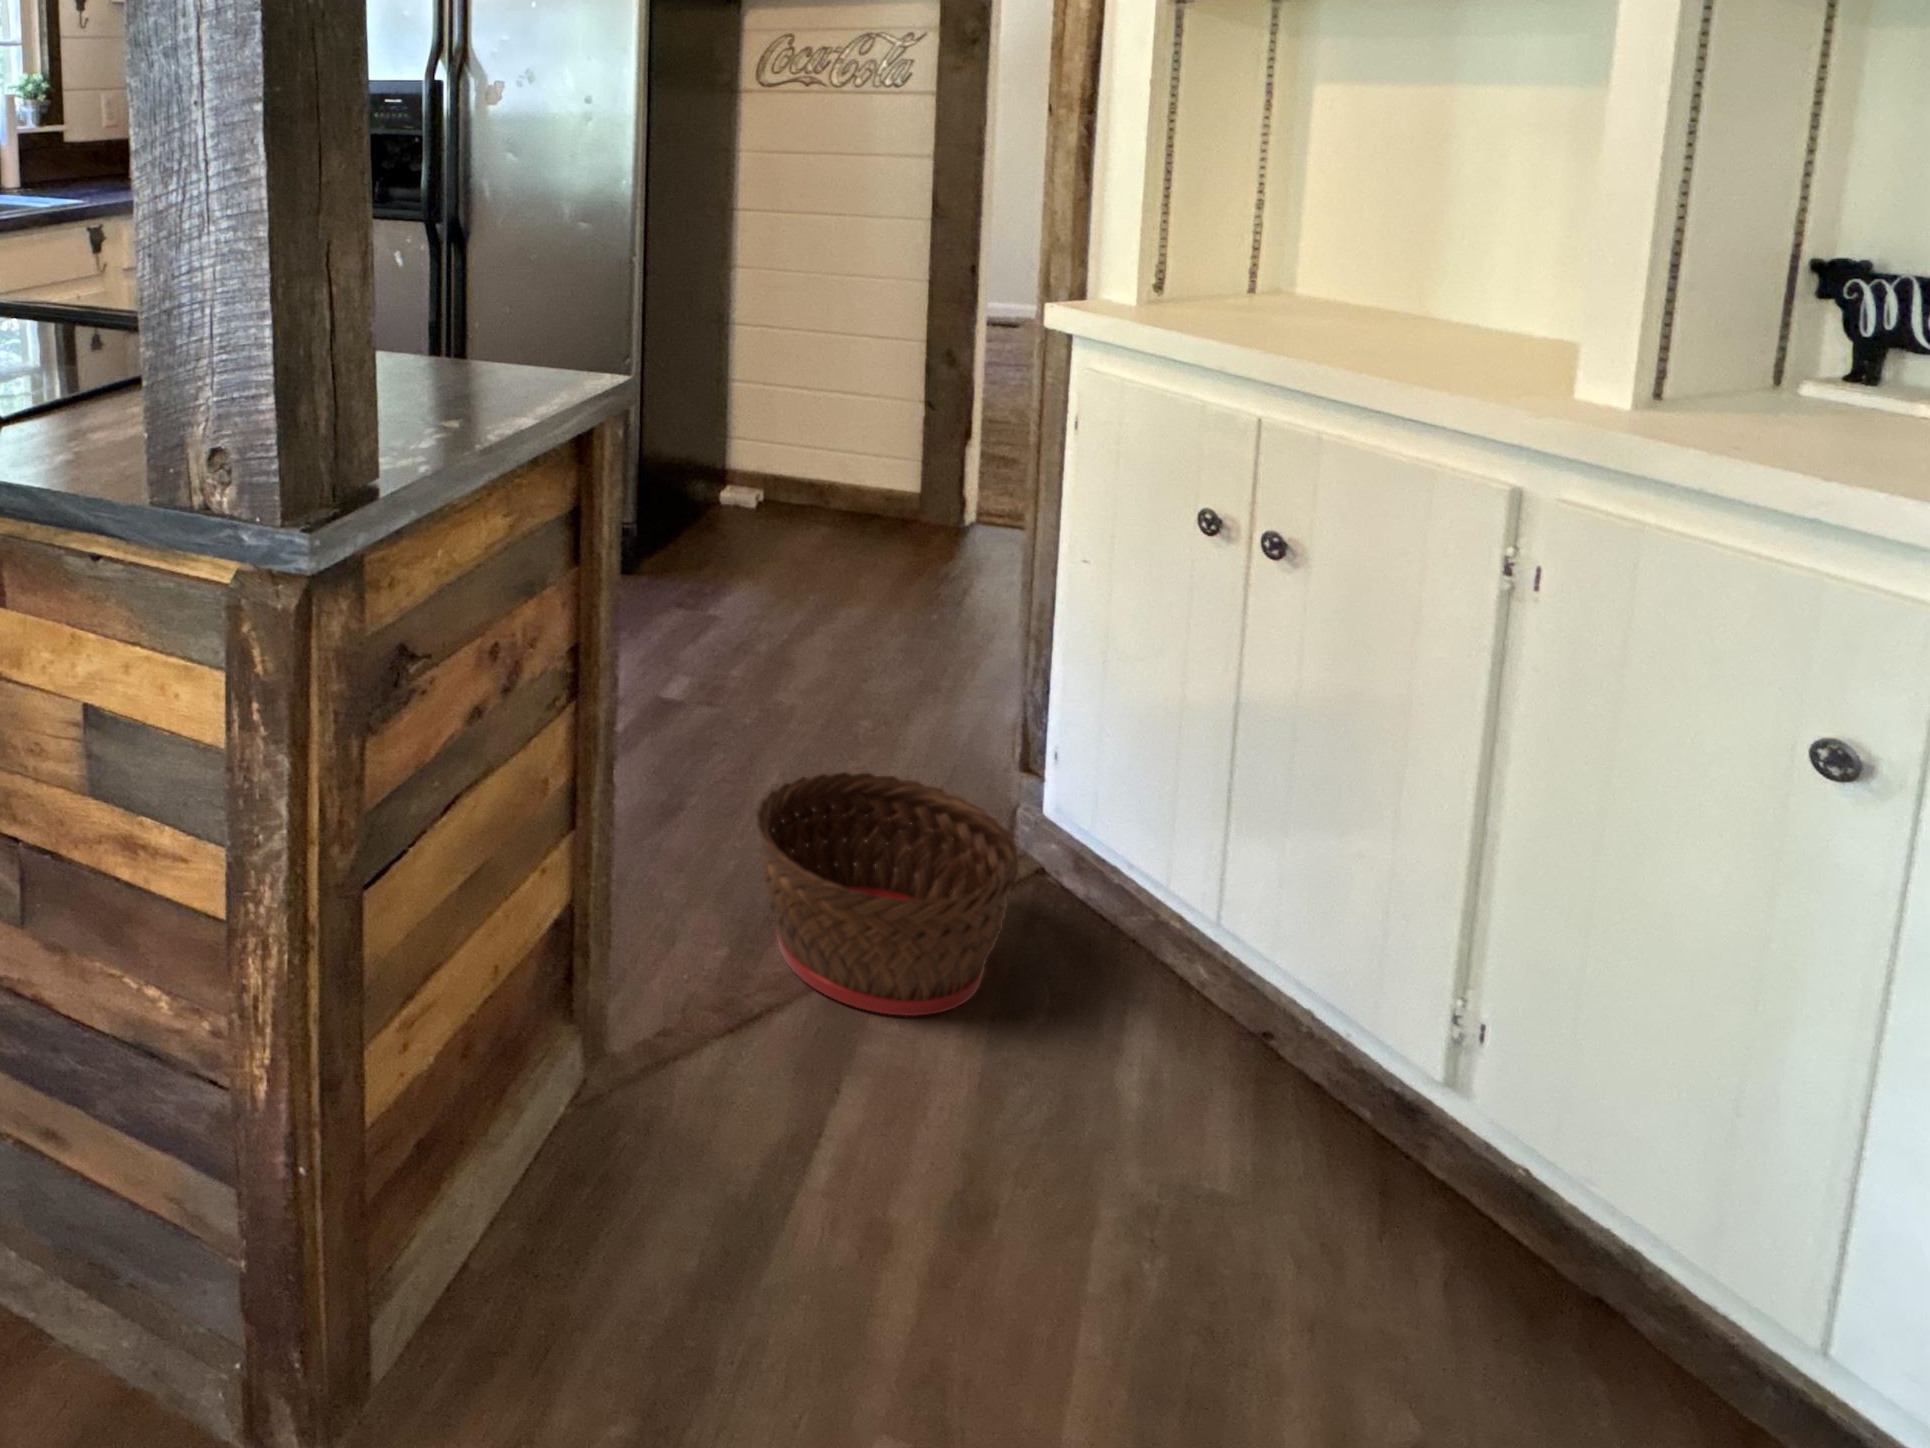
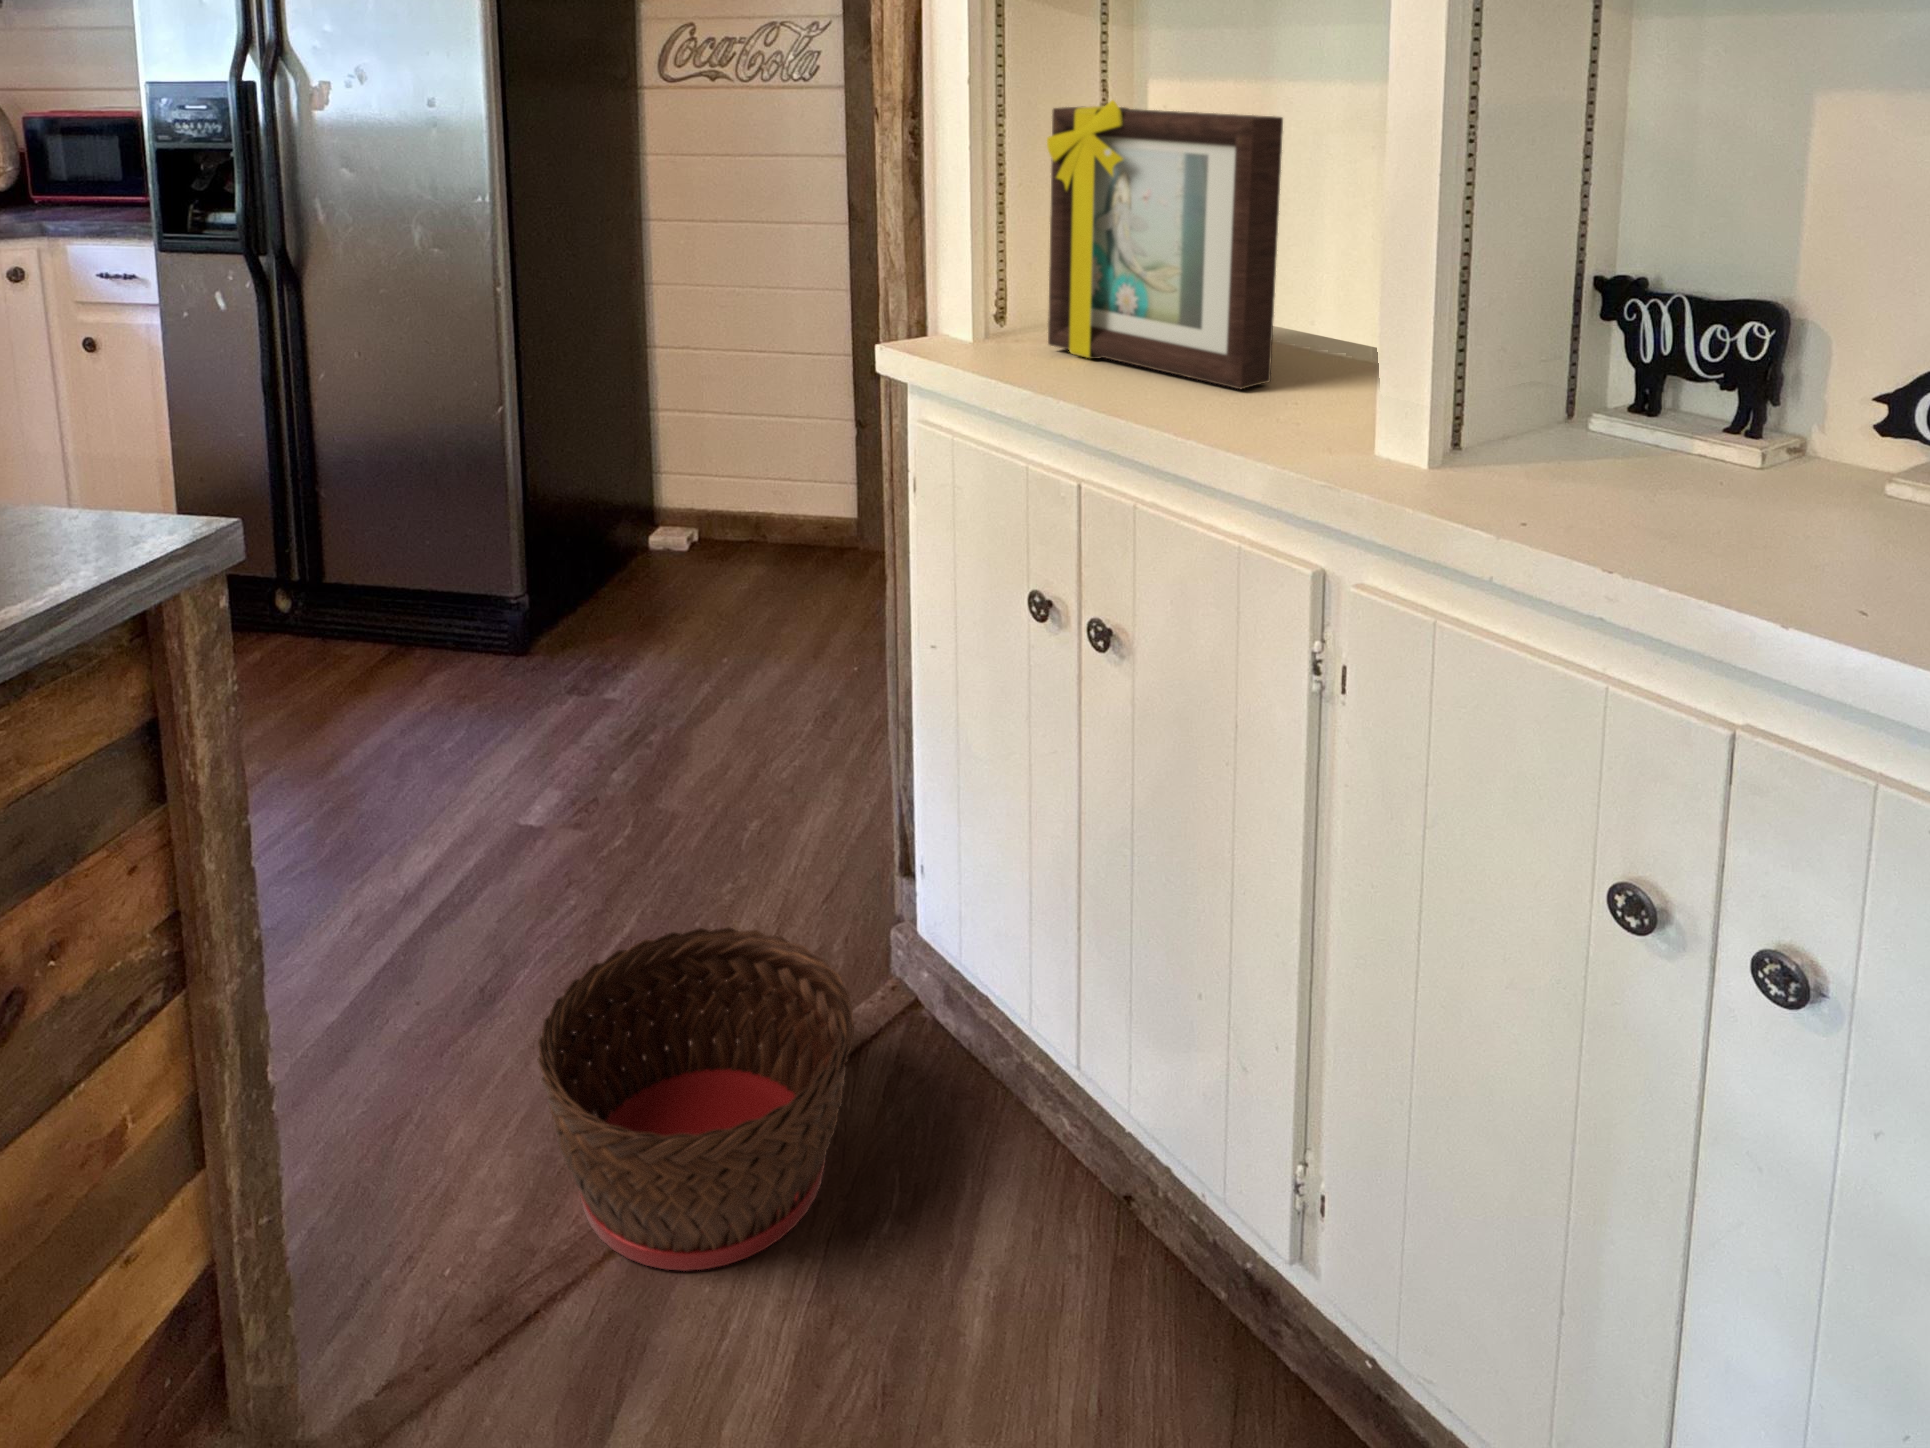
picture frame: none [1219,101,1483,351] -> present [1047,100,1283,389]

